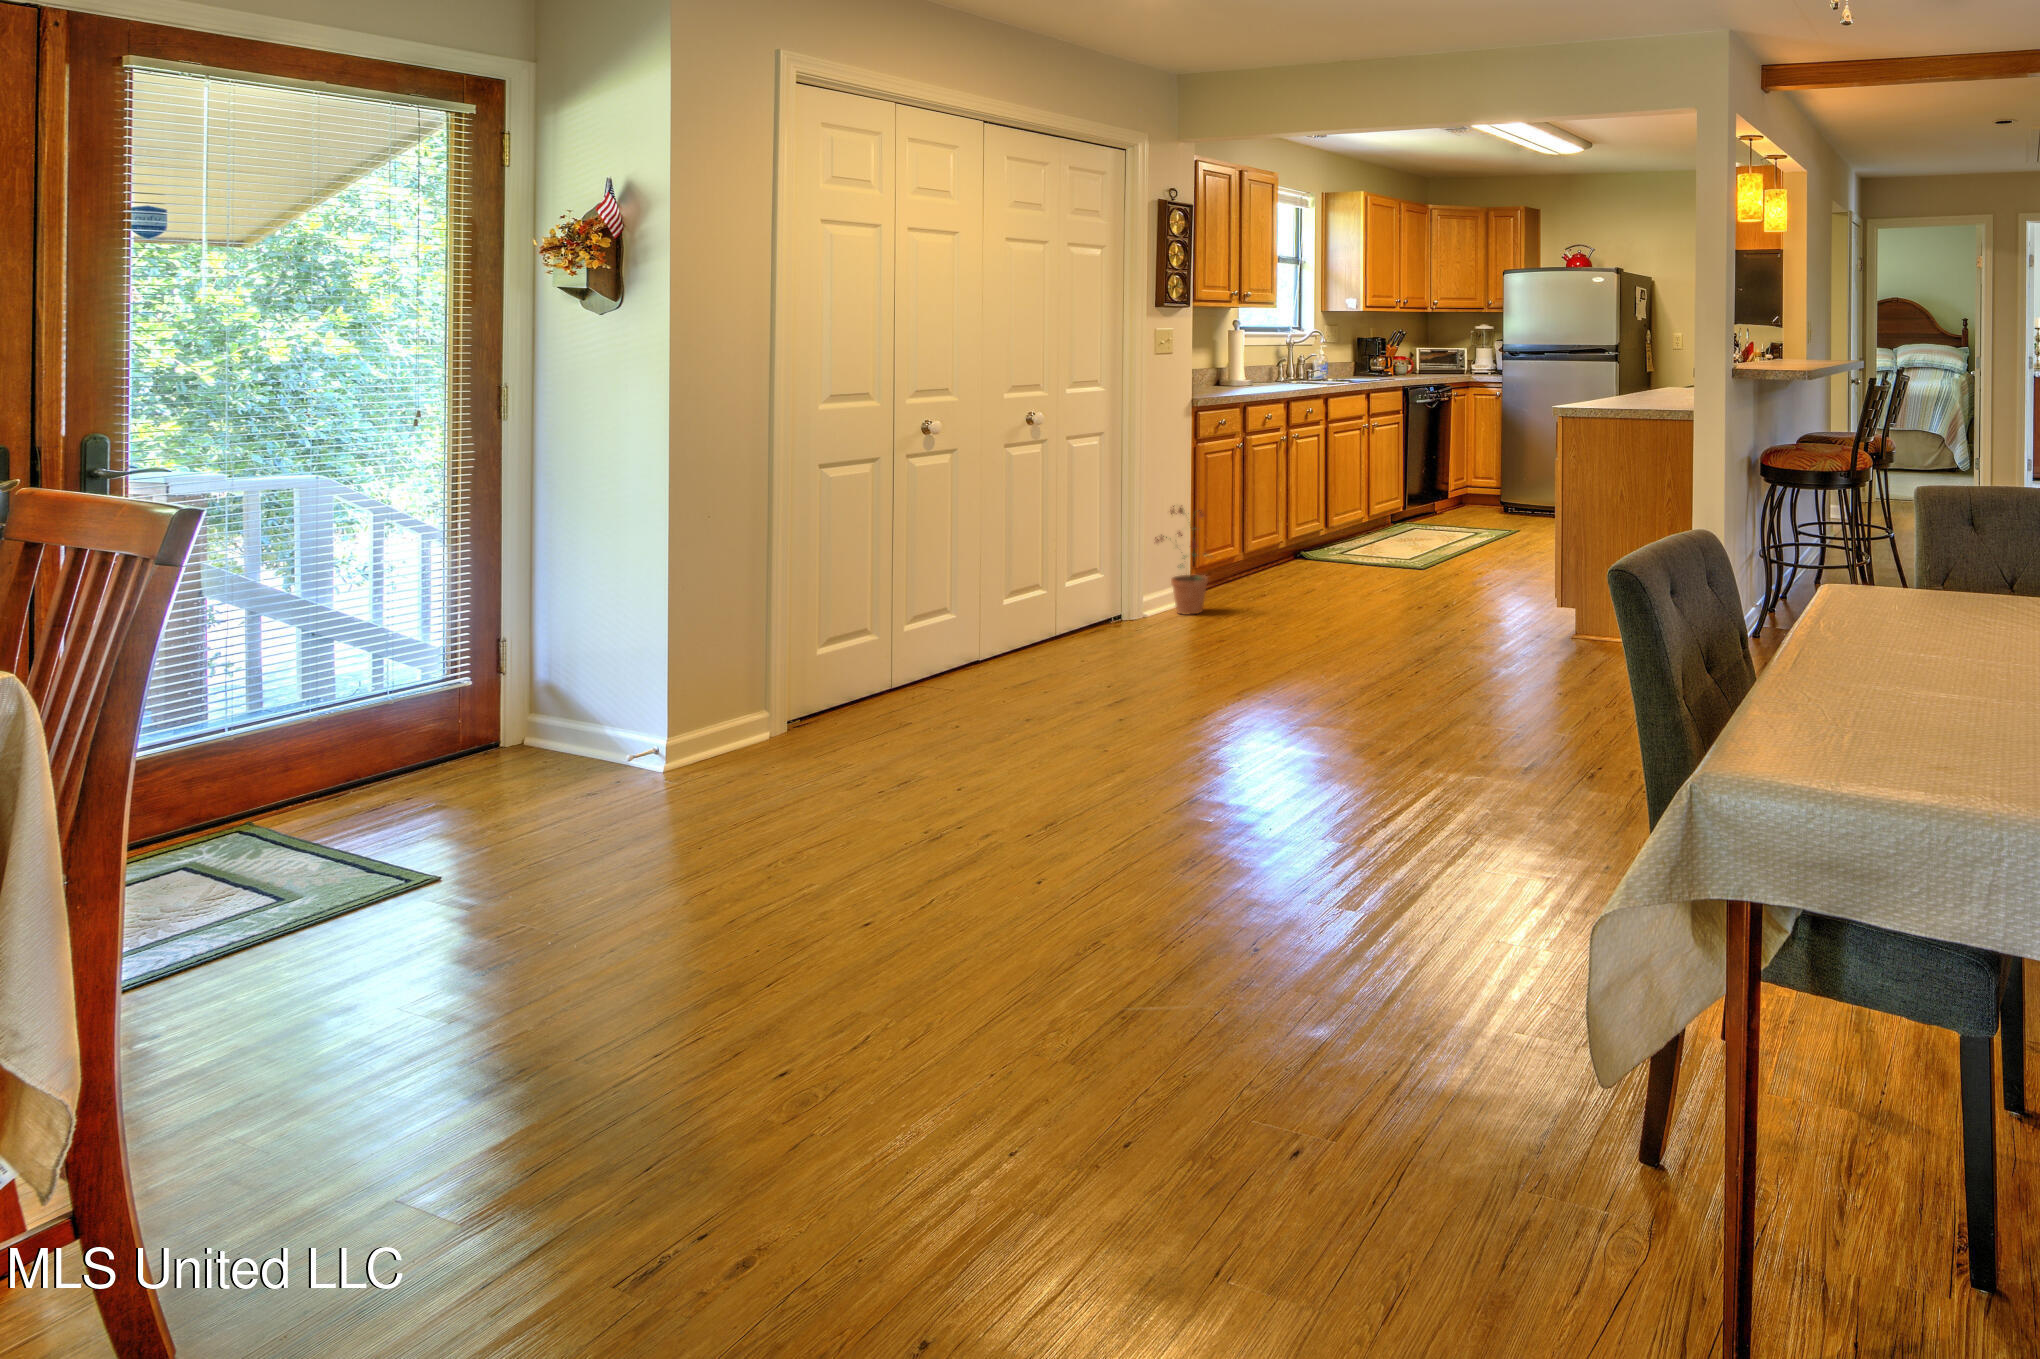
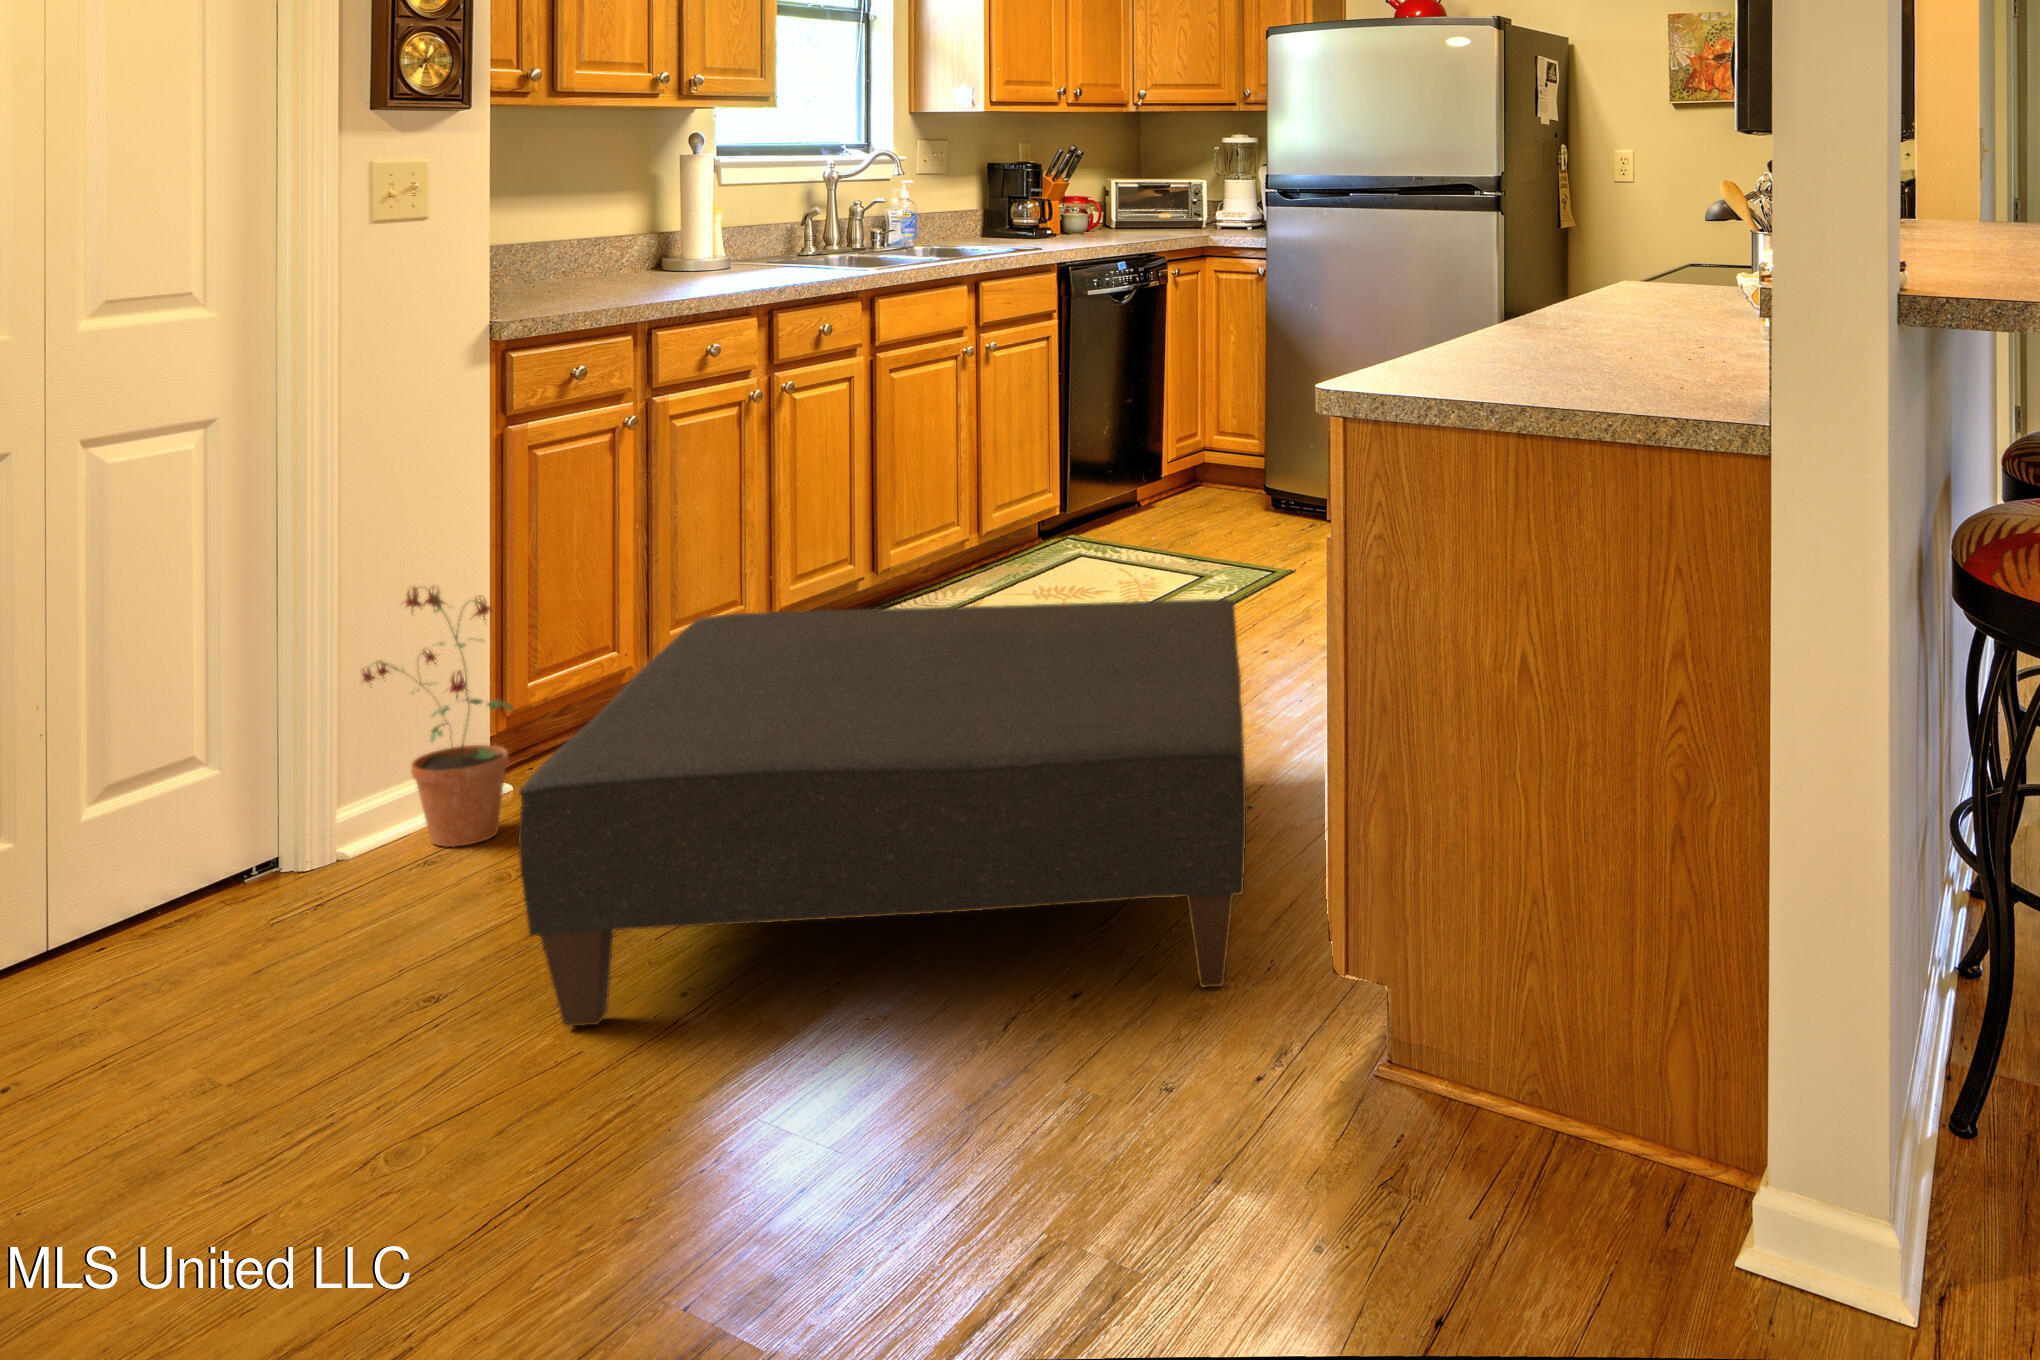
ottoman: none [1258,521,1532,659] -> present [518,599,1246,1026]

